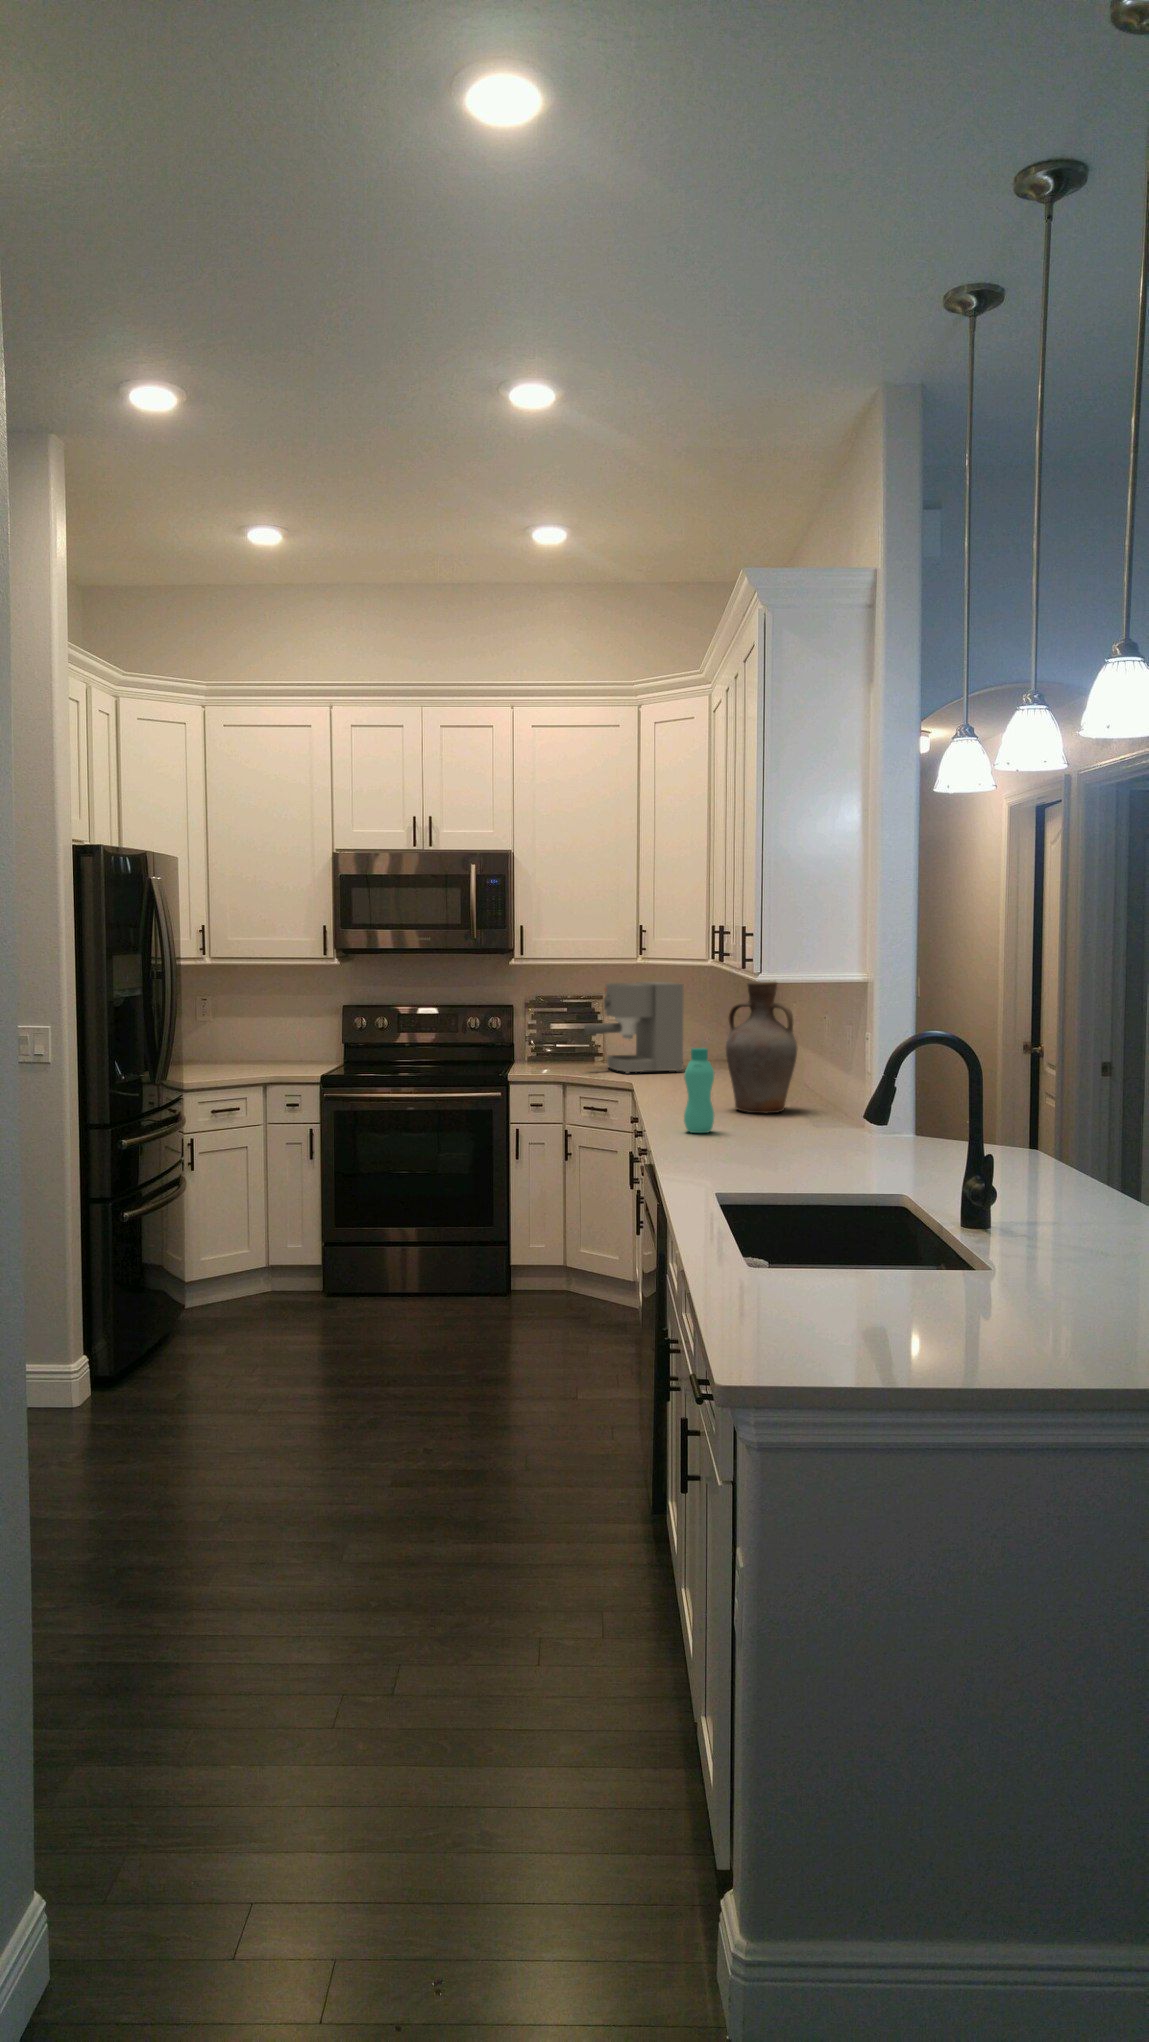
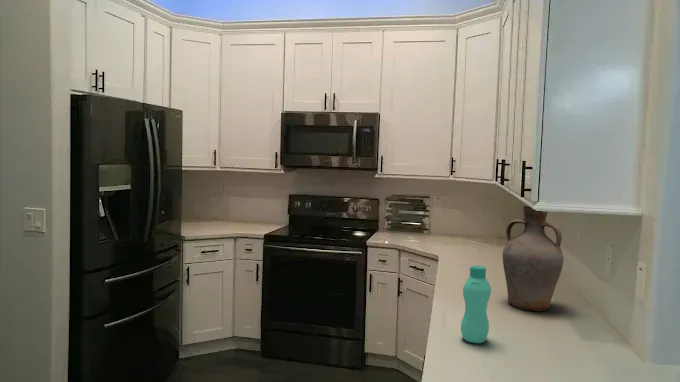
coffee maker: present [584,982,683,1074] -> none [413,191,477,249]

